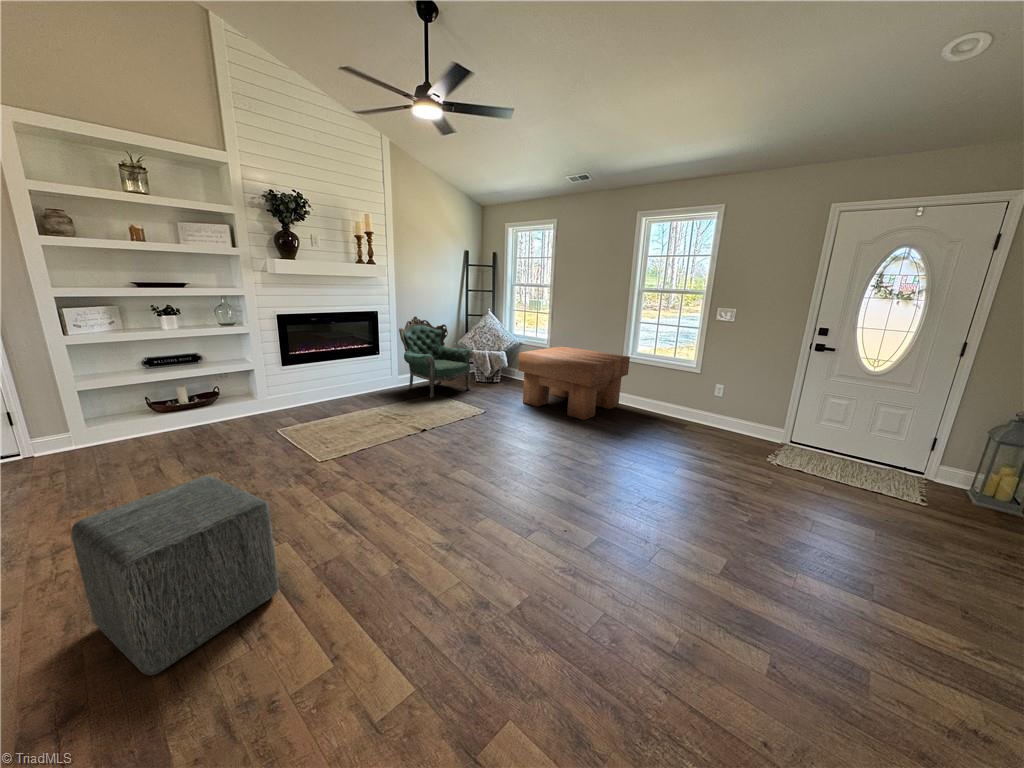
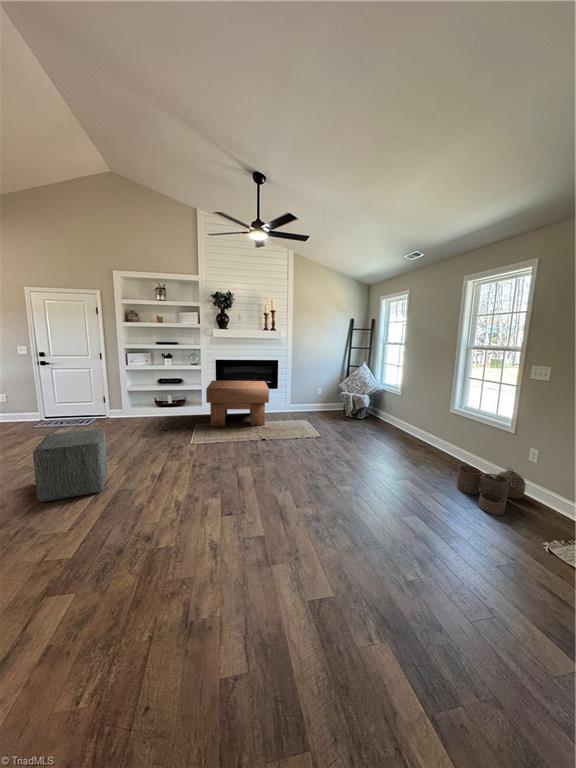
armchair: present [399,316,473,398] -> none [287,364,336,421]
coffee table: present [518,346,630,420] -> present [206,381,269,426]
woven basket: none [667,406,724,449] -> present [457,462,525,515]

